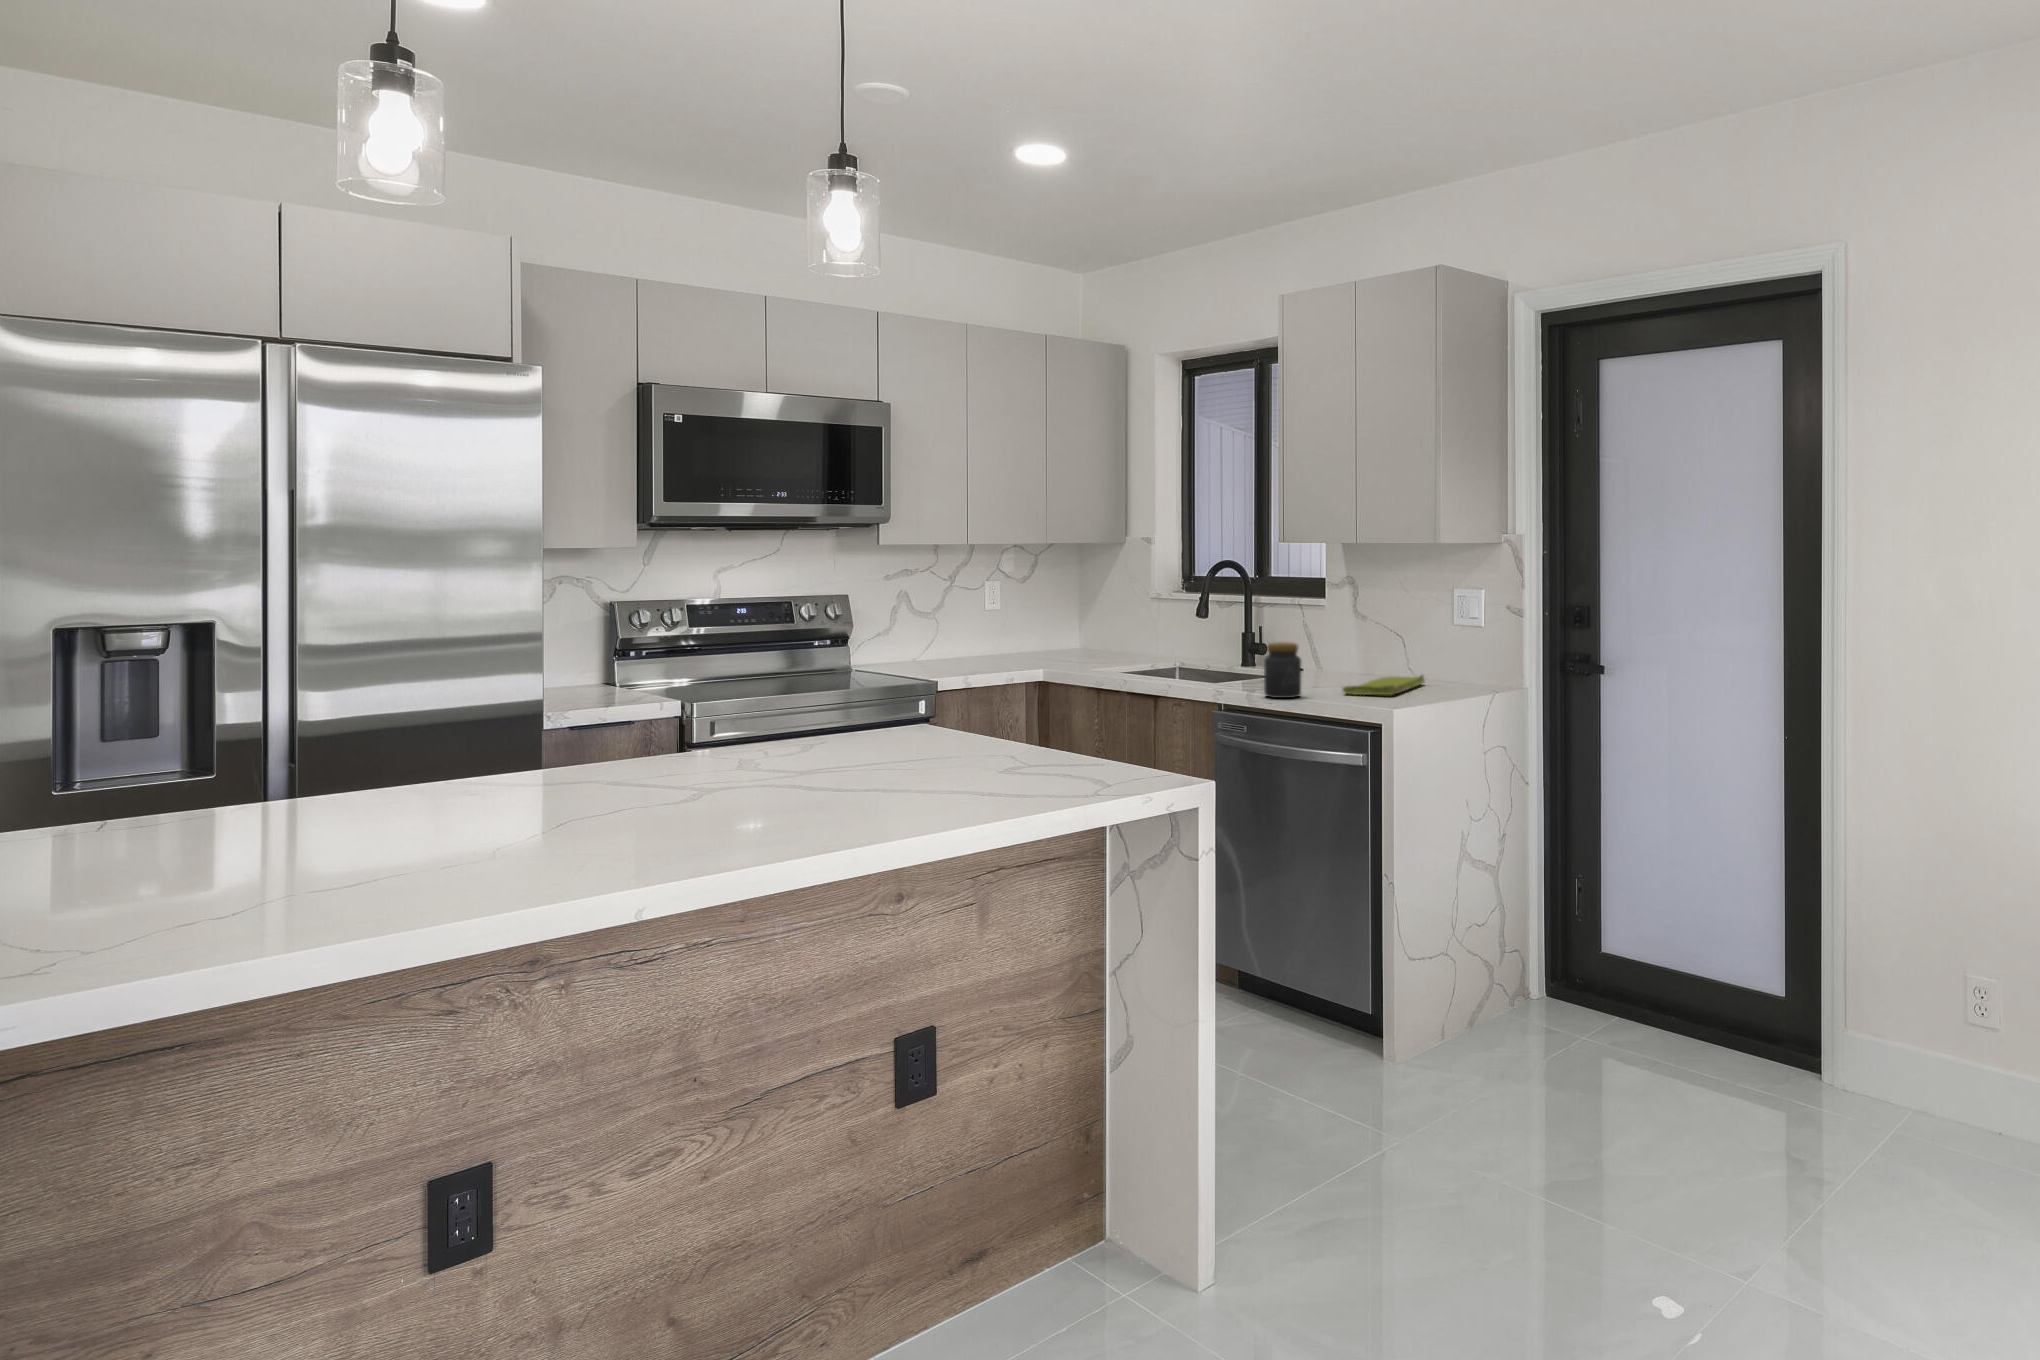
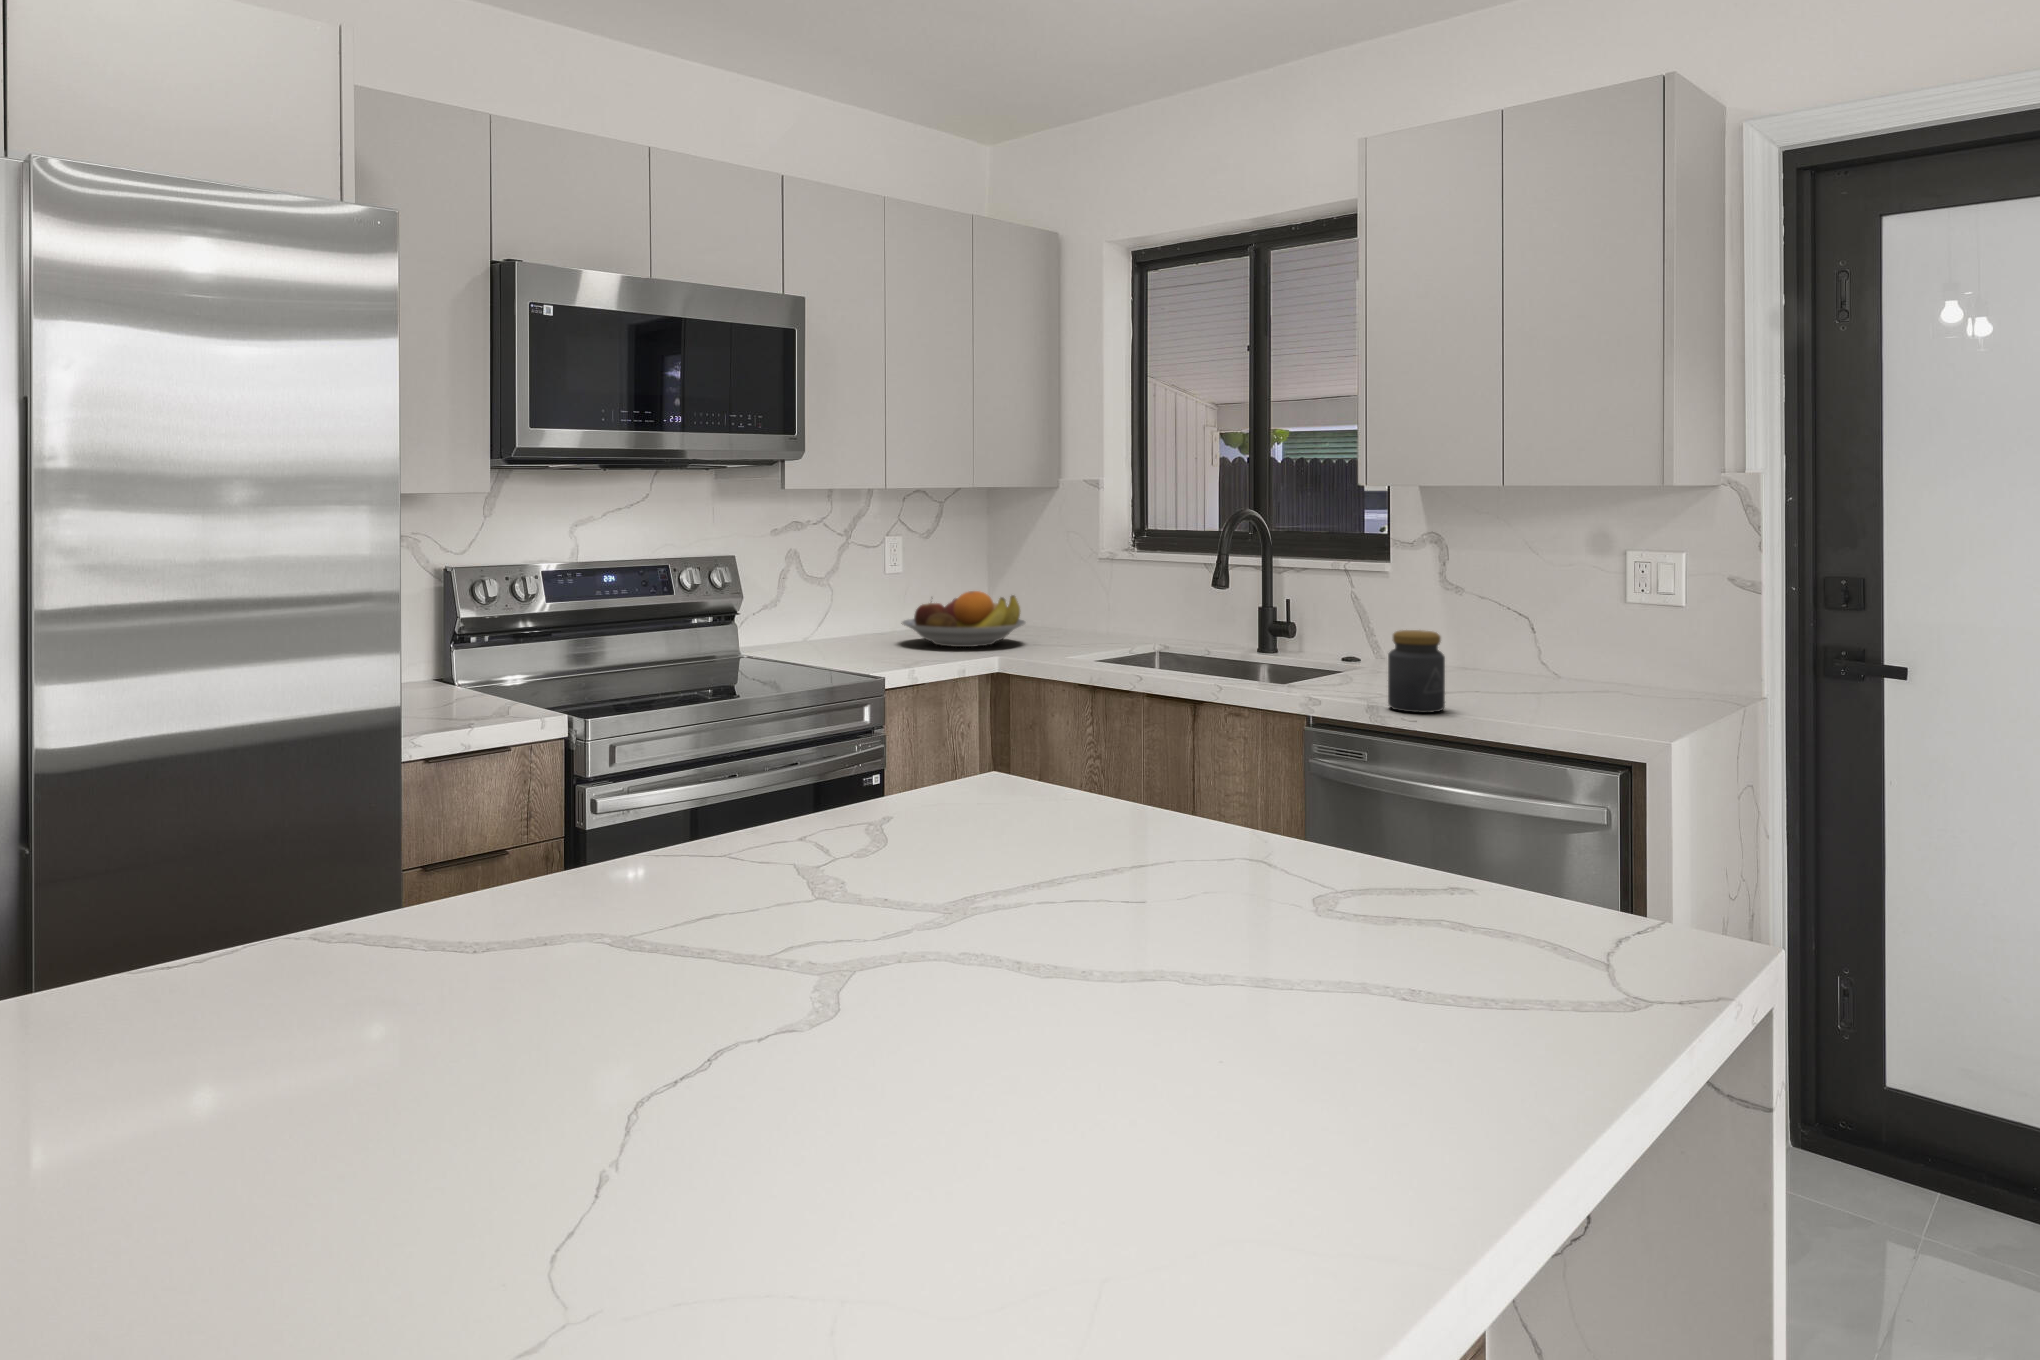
fruit bowl: none [988,621,1085,664] -> present [901,591,1026,647]
dish towel: present [1343,675,1425,695] -> none [1496,672,1581,709]

